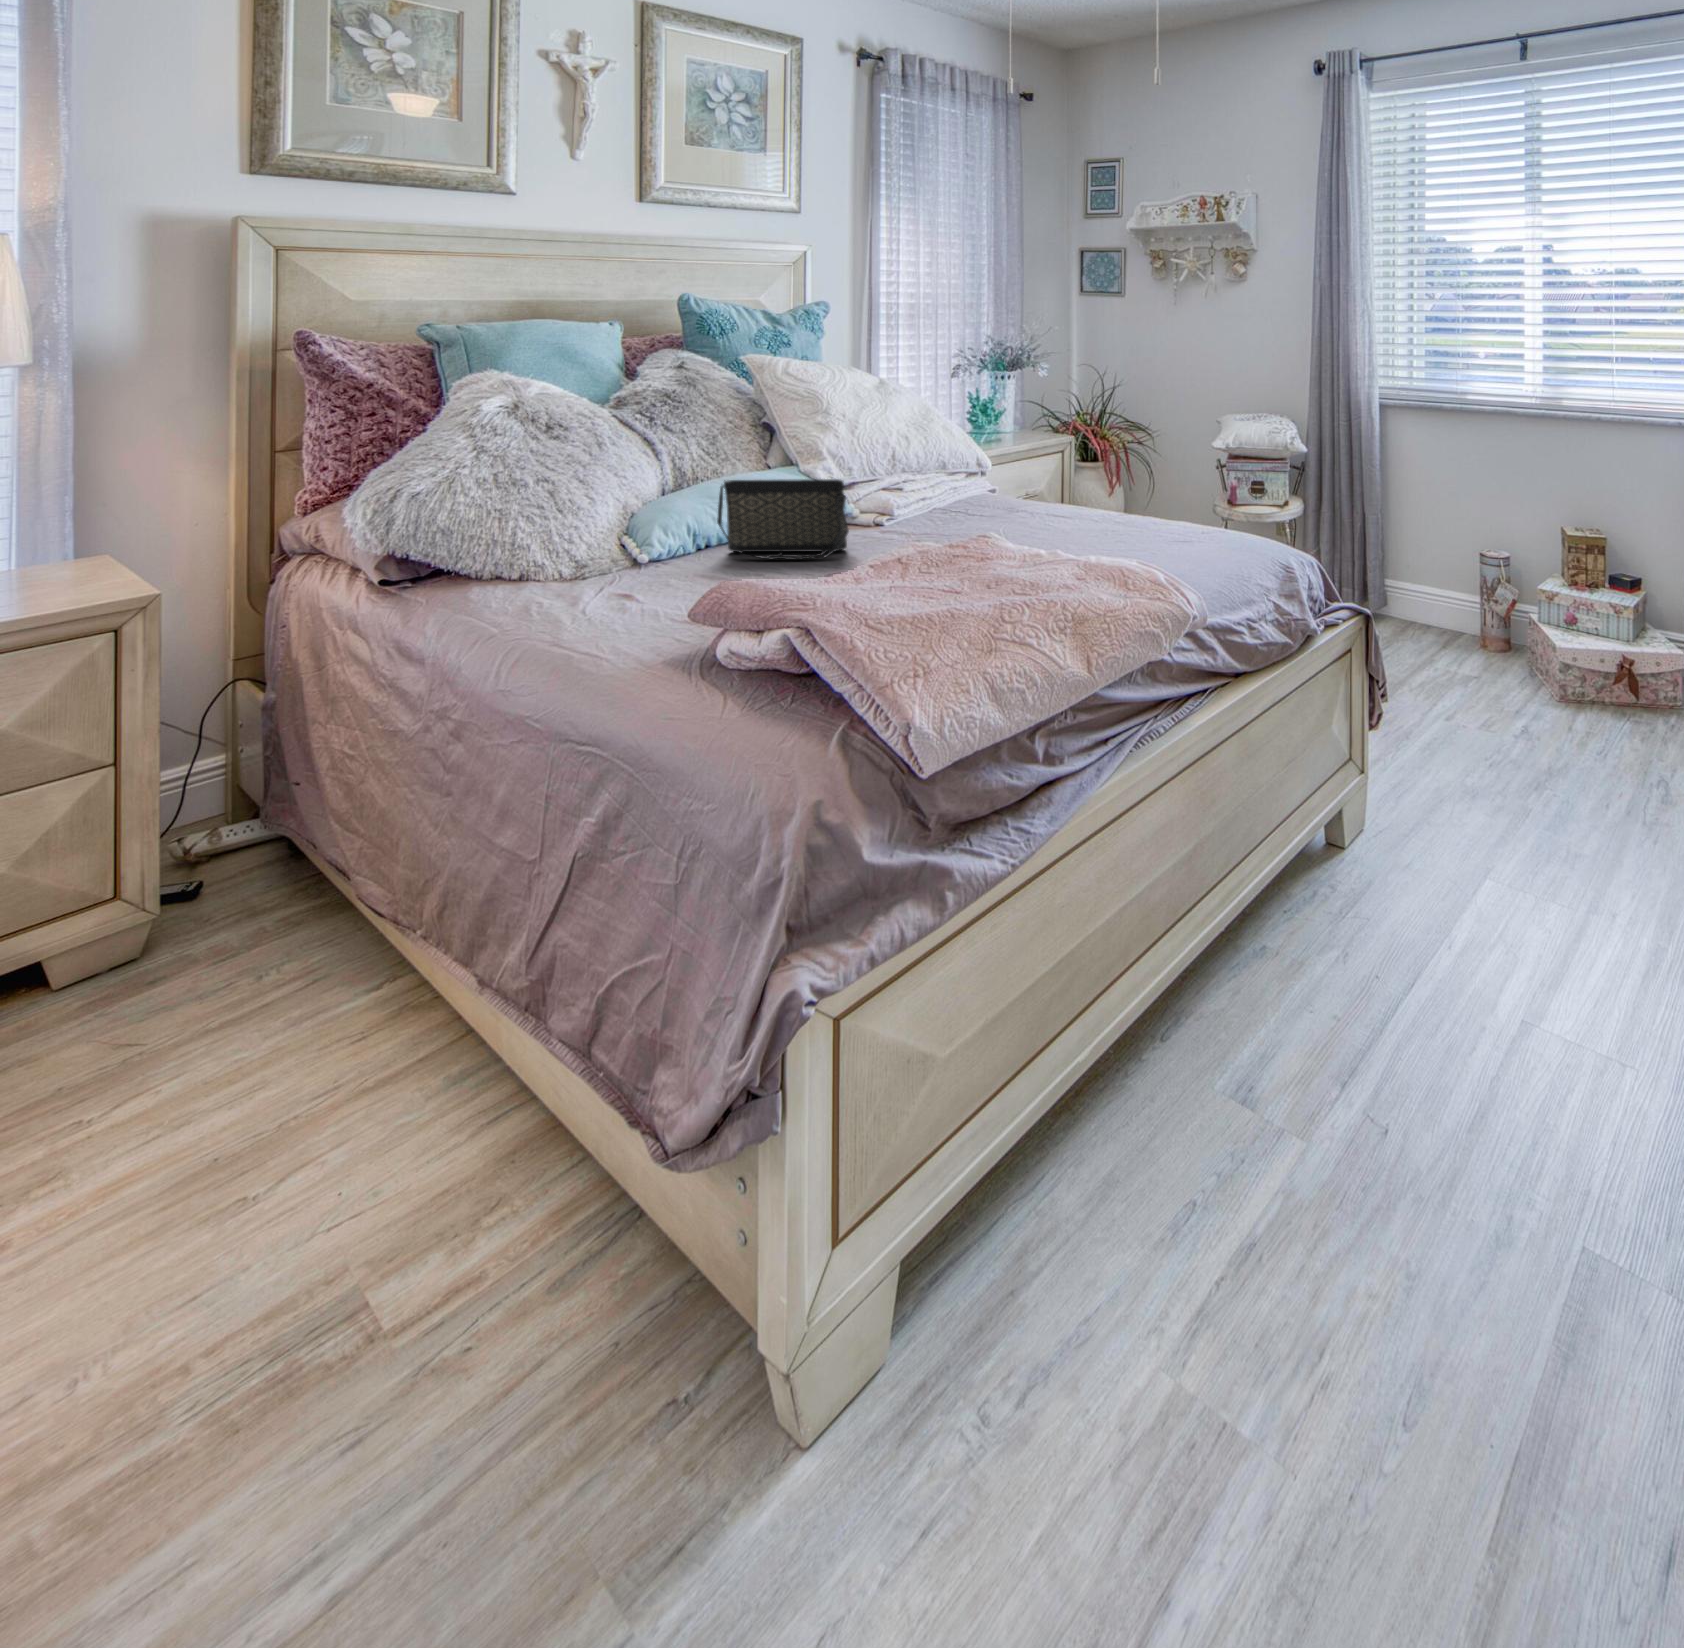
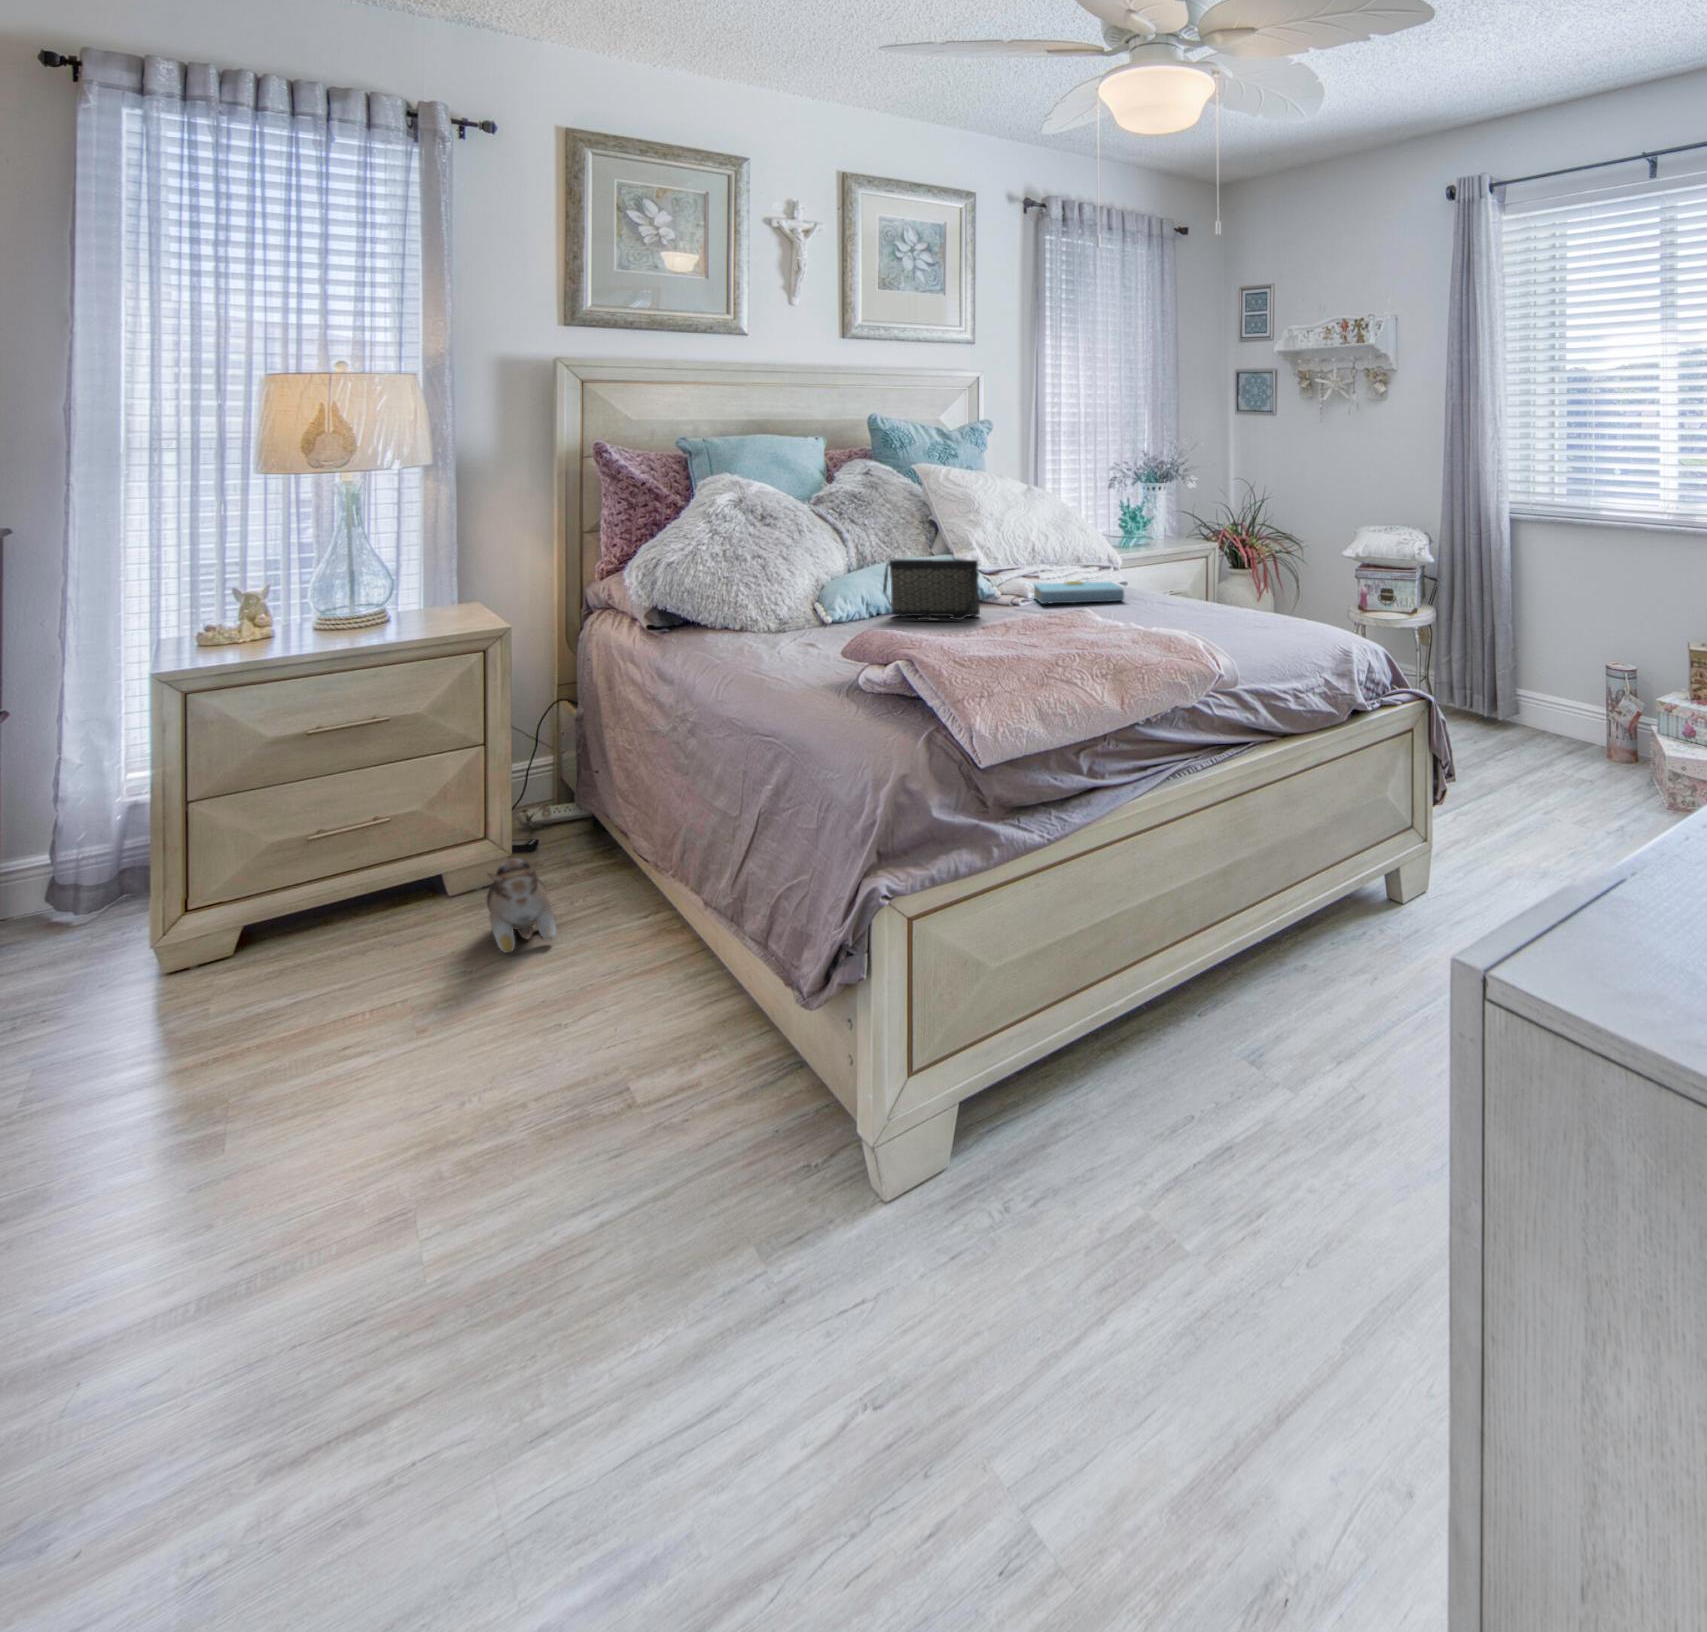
book: none [900,495,1018,528] -> present [1034,581,1124,604]
plush toy: none [102,956,234,1099] -> present [487,858,556,953]

